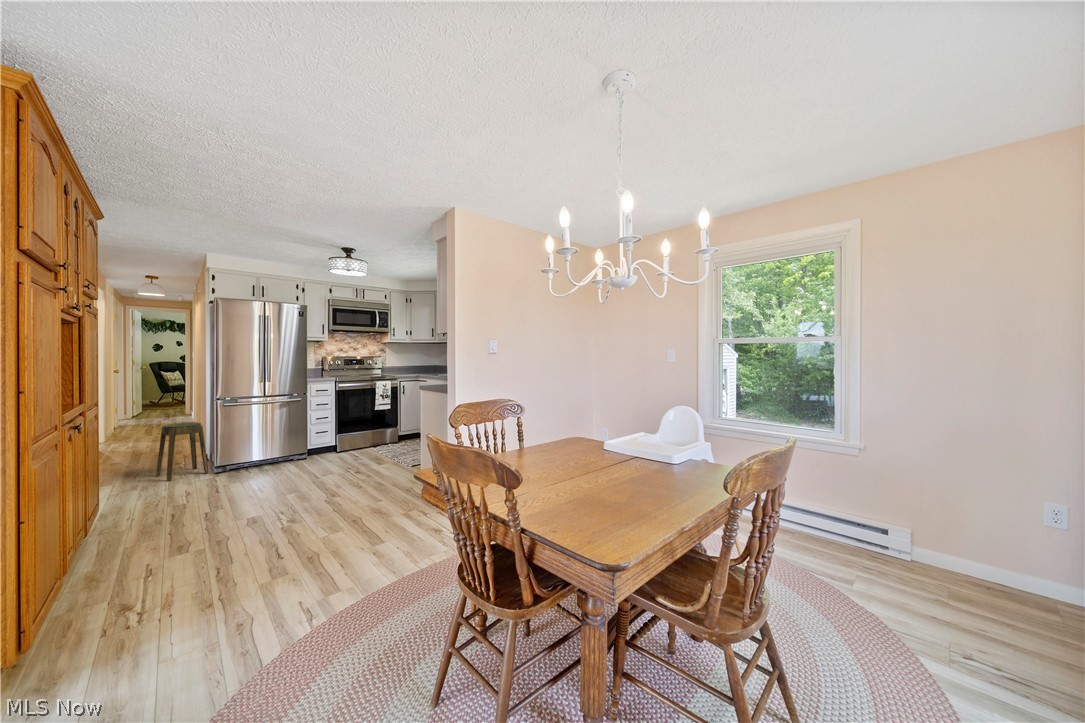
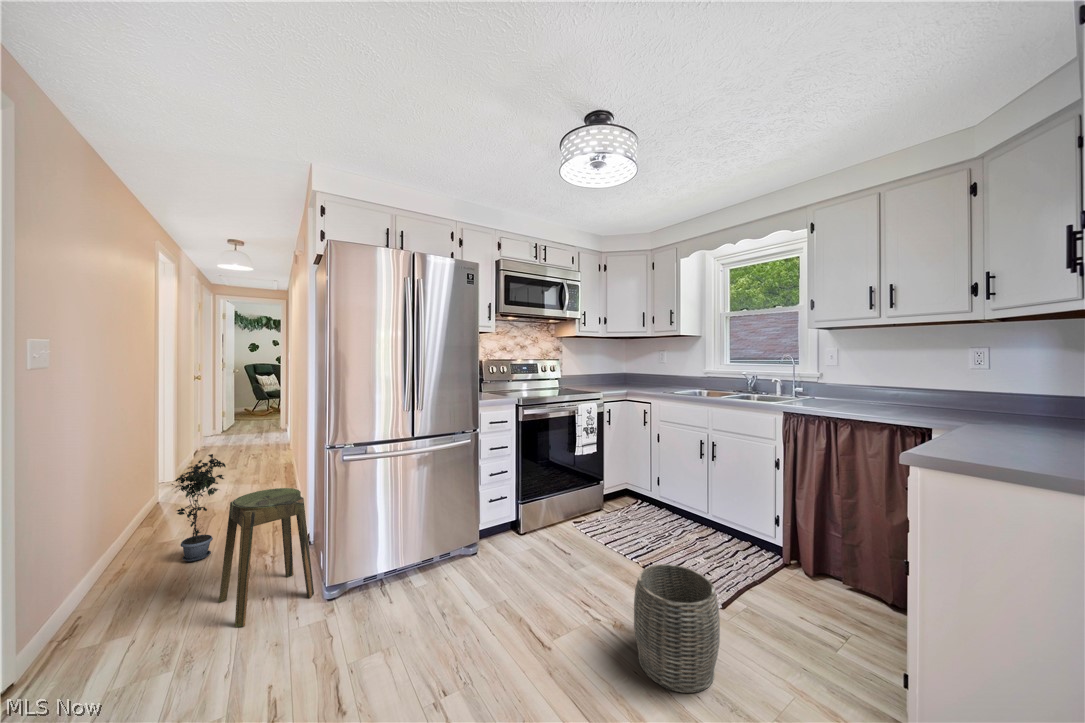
potted plant: none [120,410,155,467] -> present [172,454,226,561]
woven basket: none [352,443,388,483] -> present [634,564,720,693]

